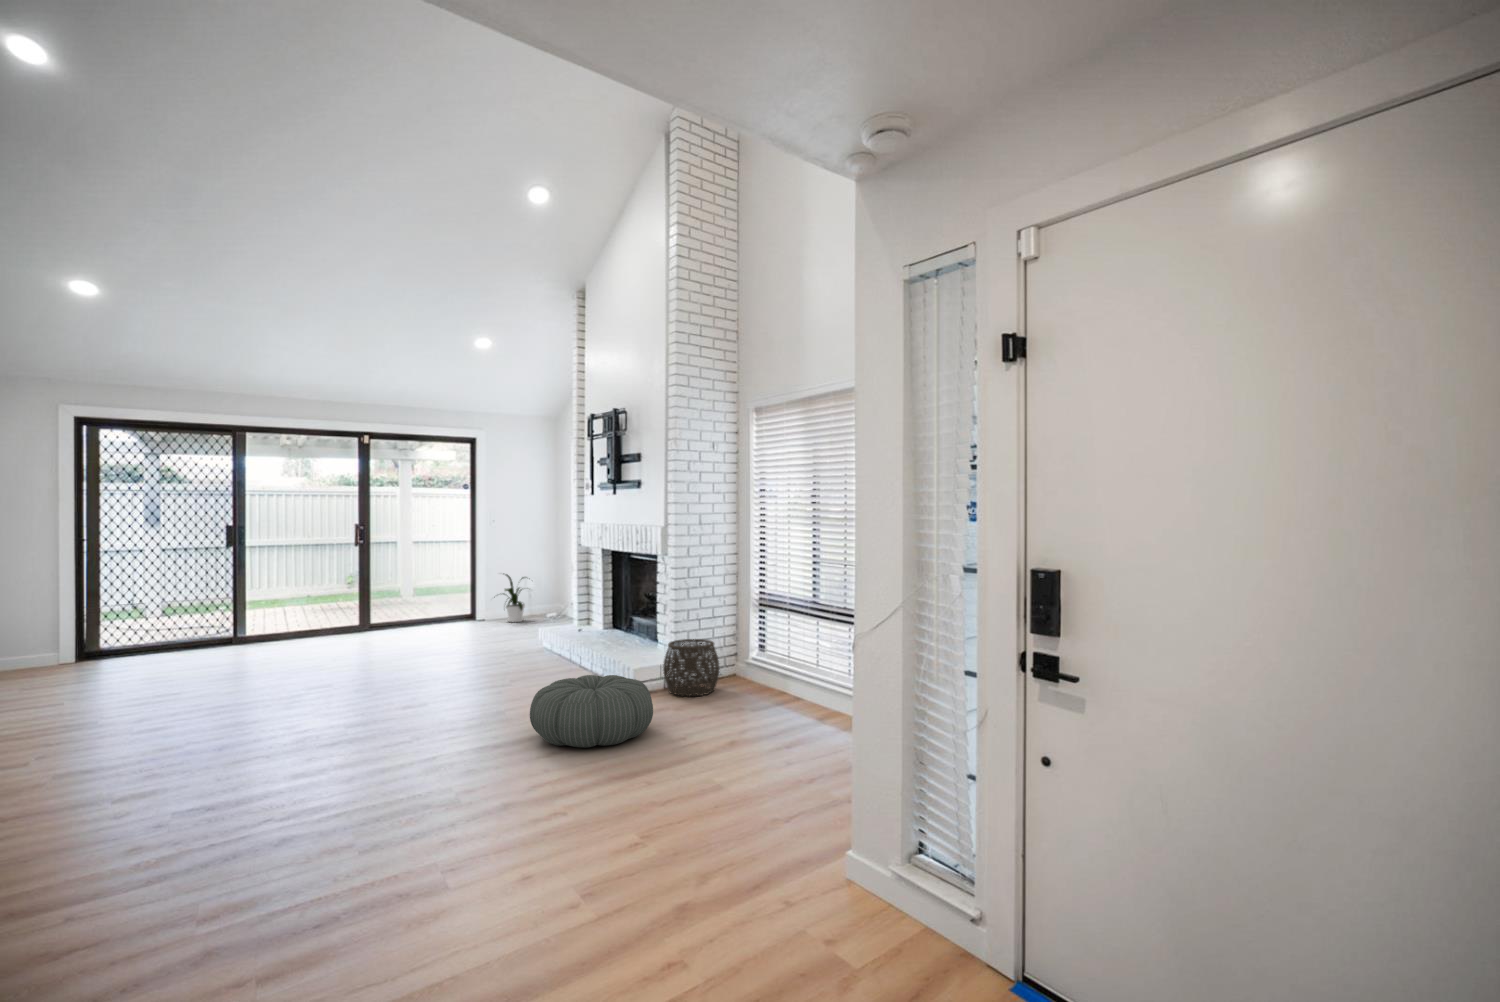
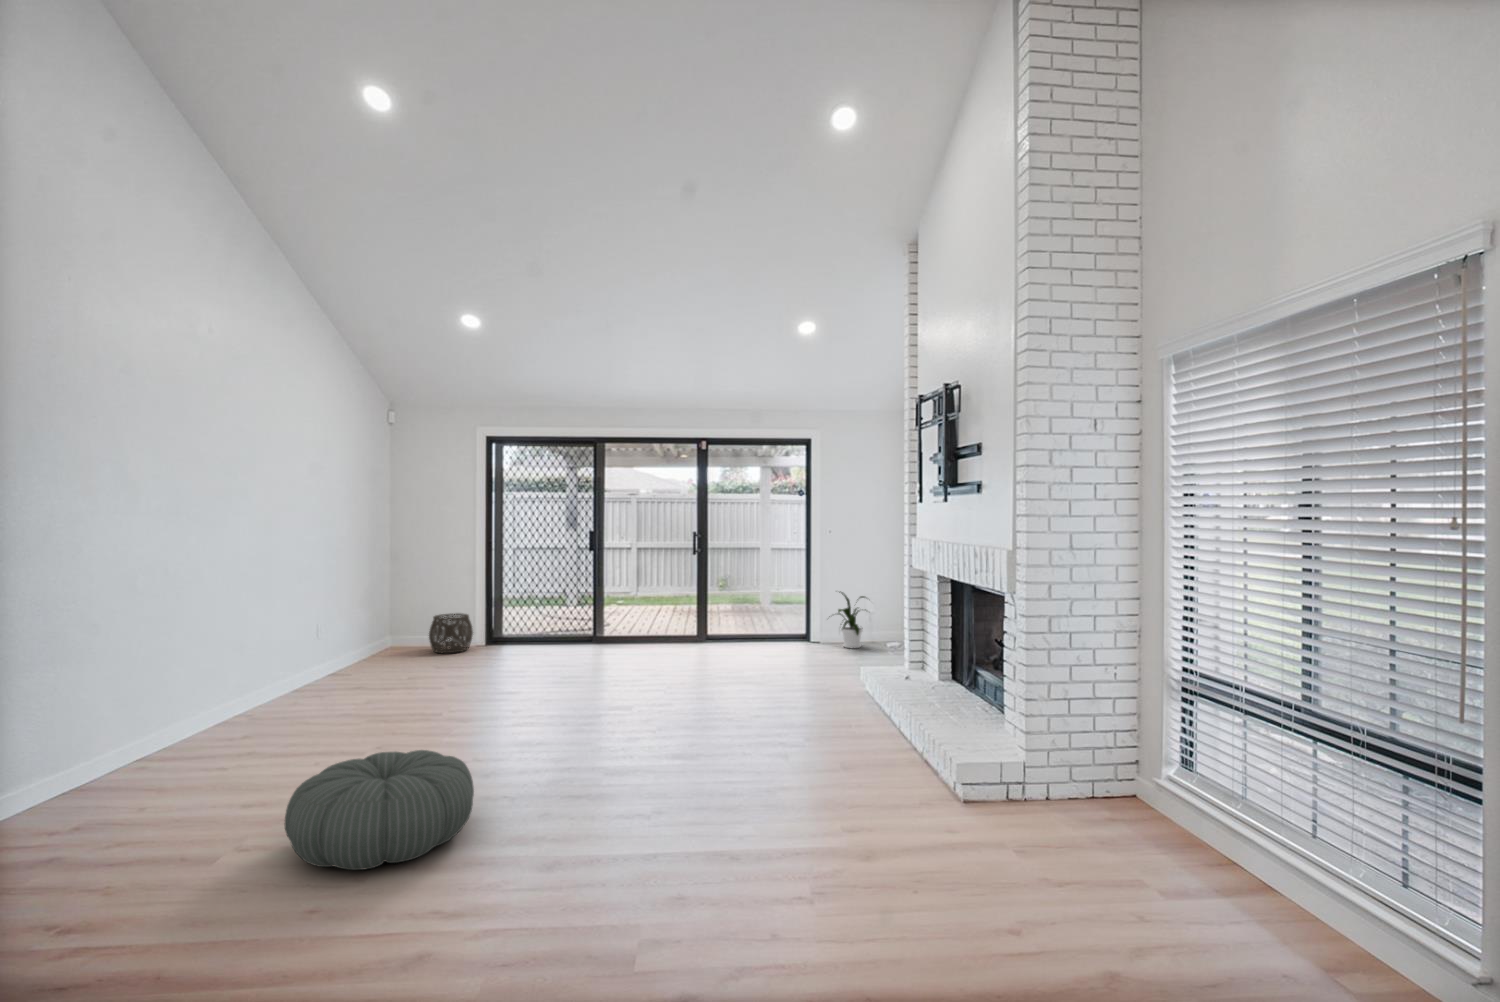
woven basket: present [663,639,720,697] -> present [429,613,473,654]
pouf: present [530,675,653,748] -> present [285,750,474,870]

